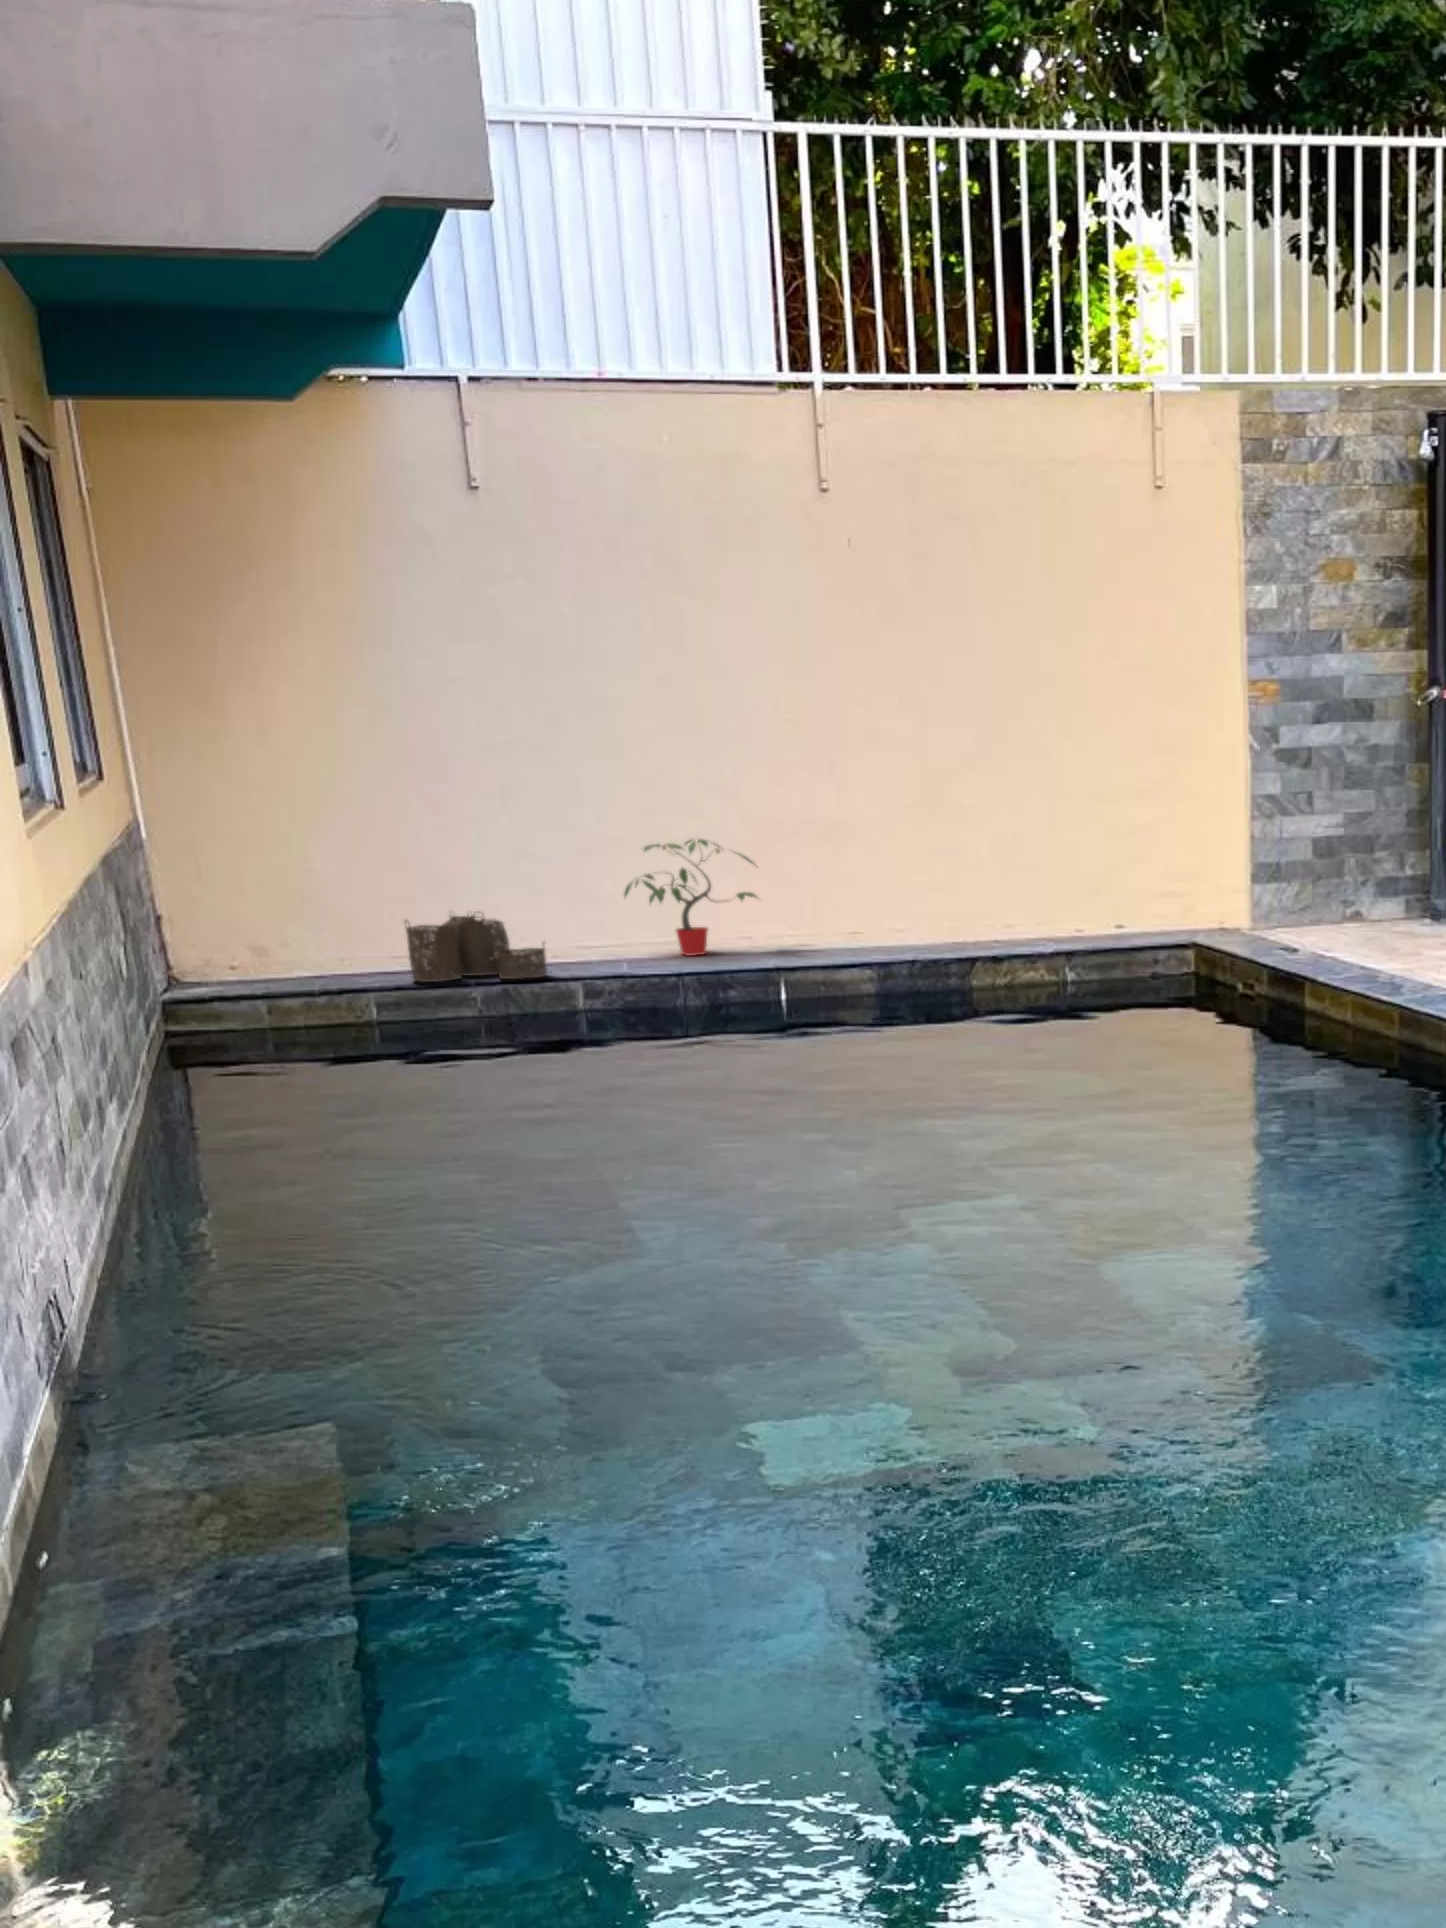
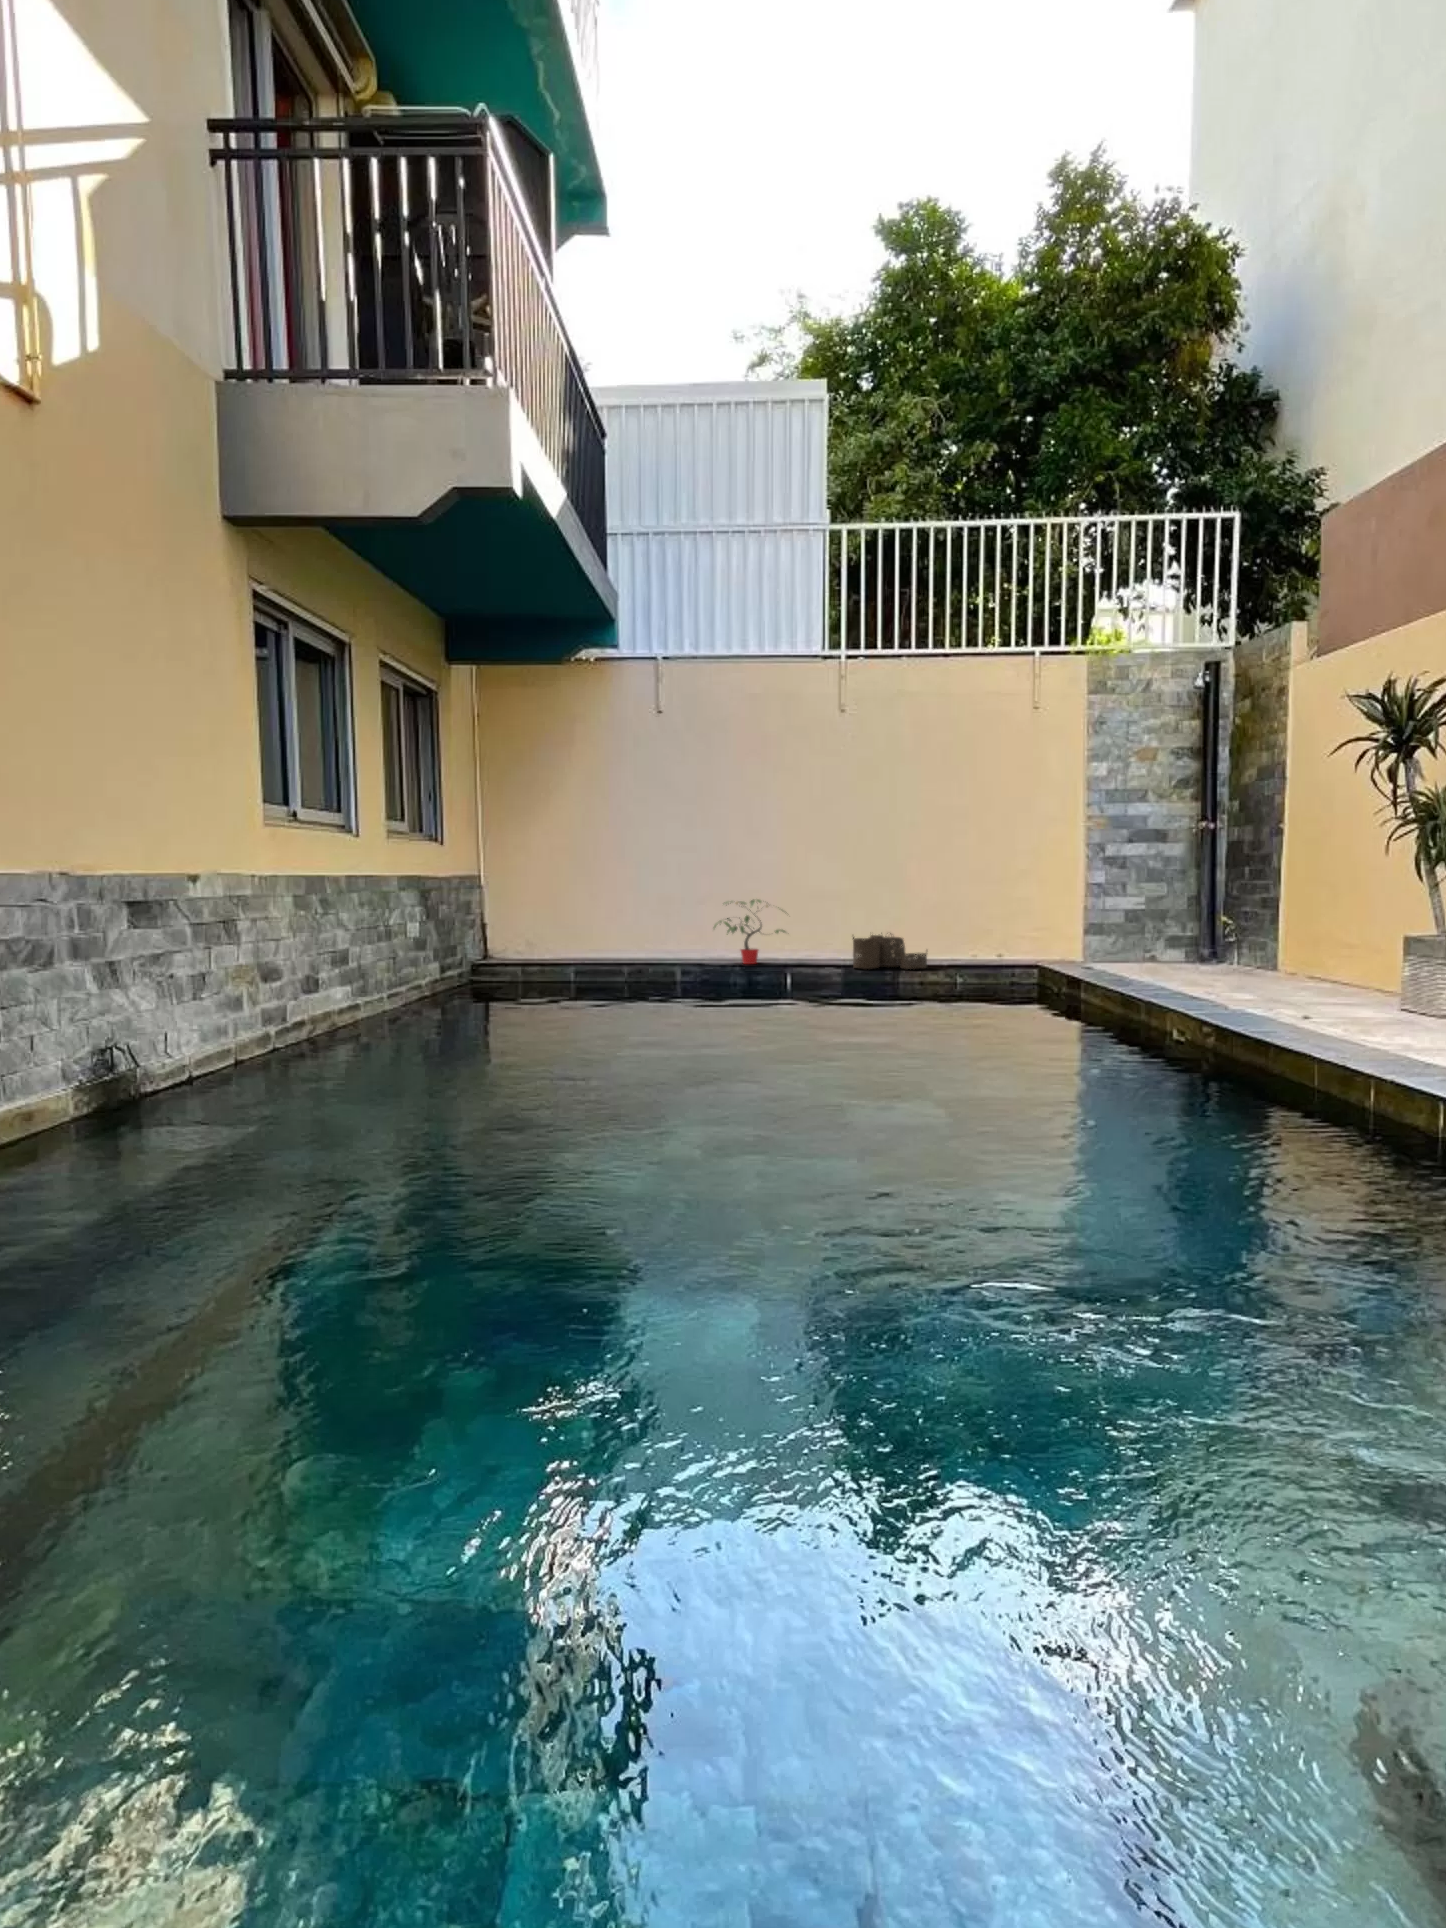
woven basket: present [404,911,547,982] -> present [853,933,927,969]

